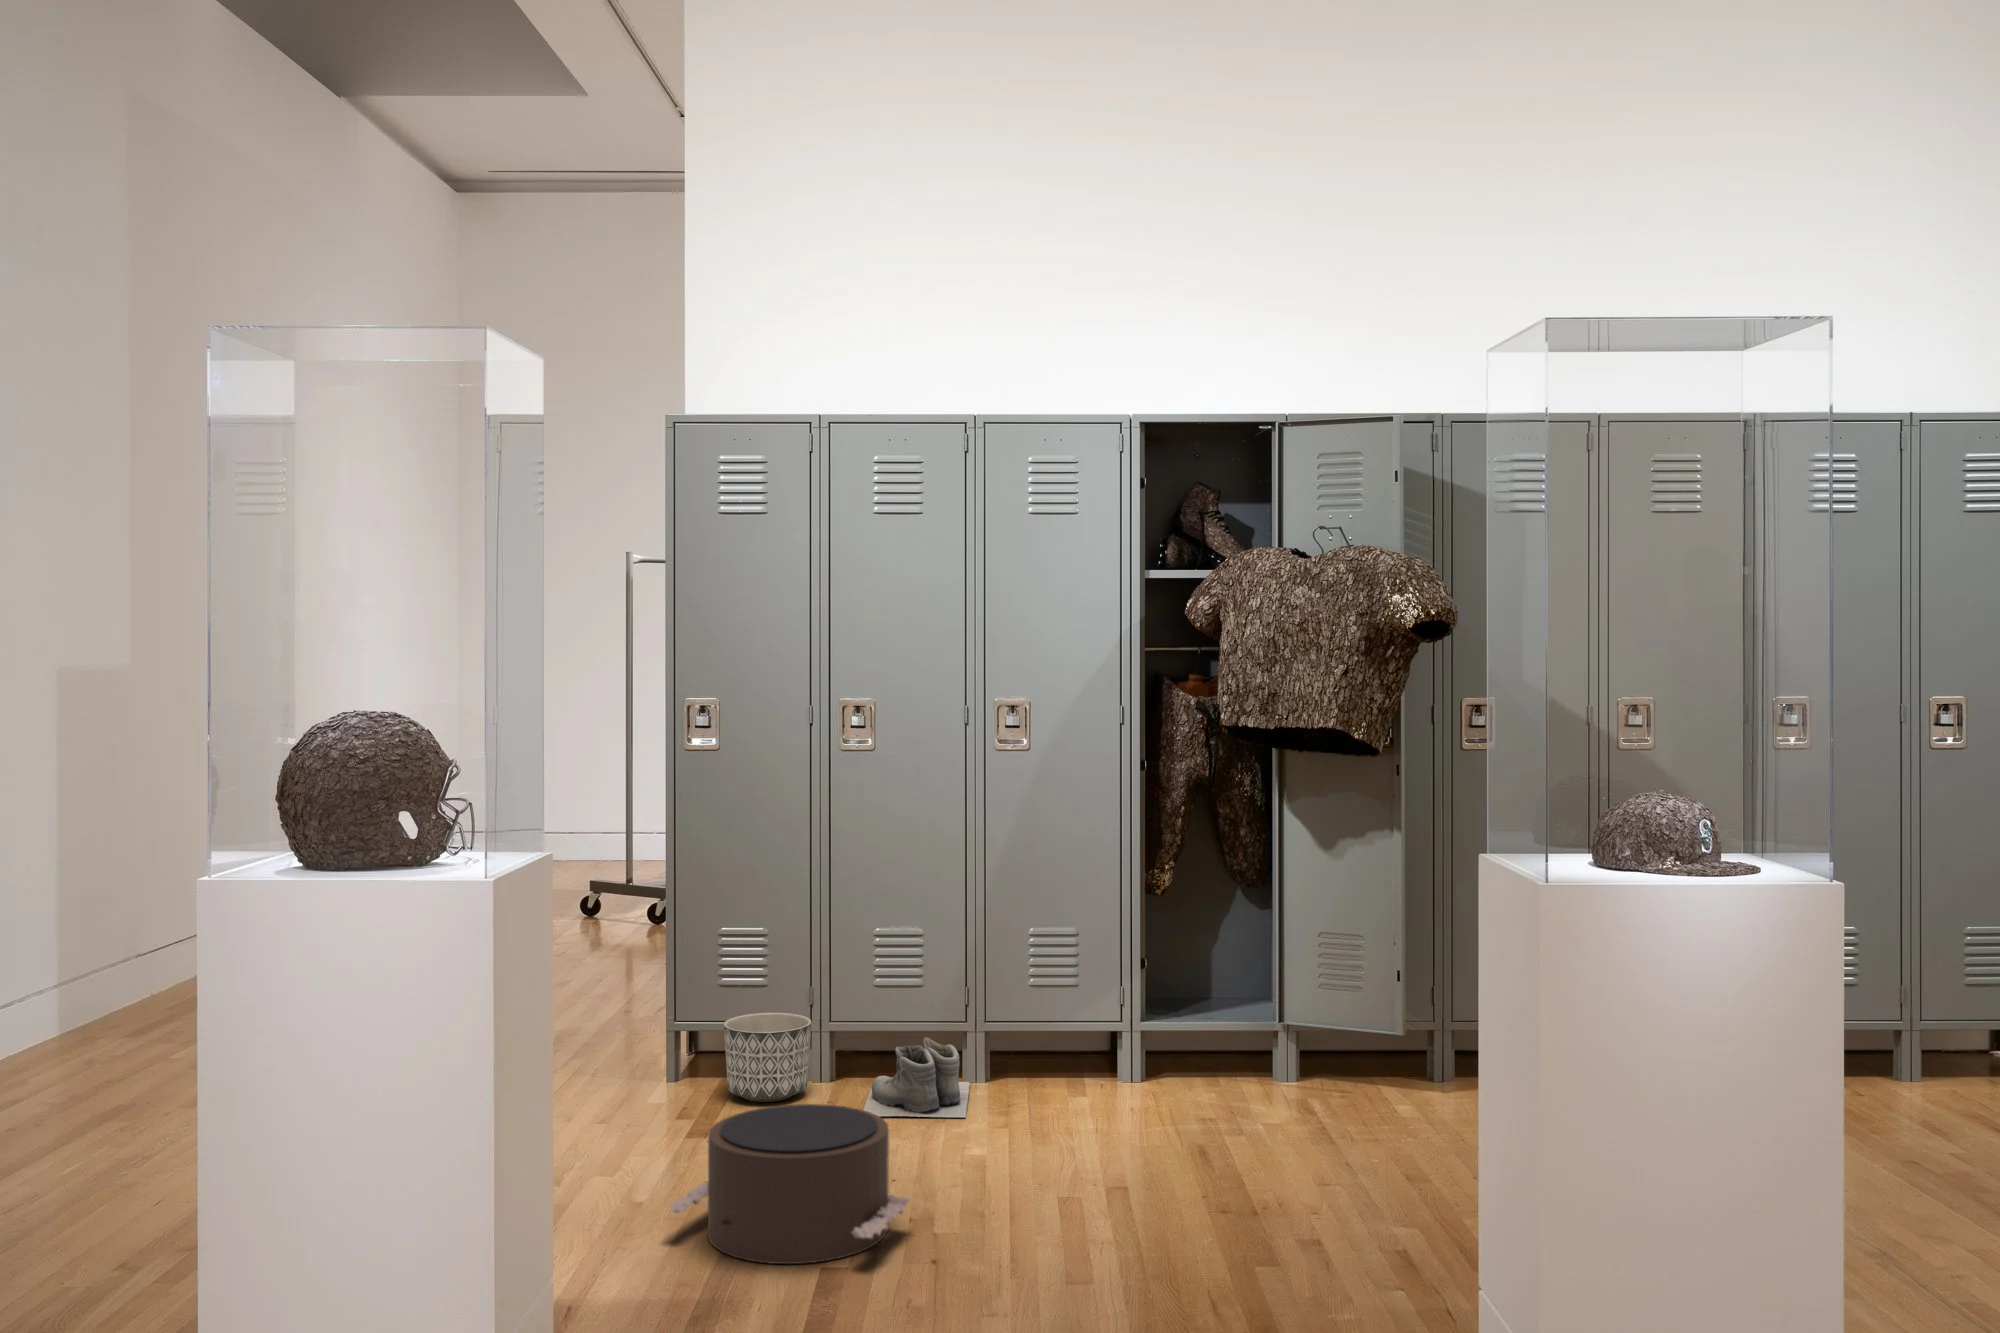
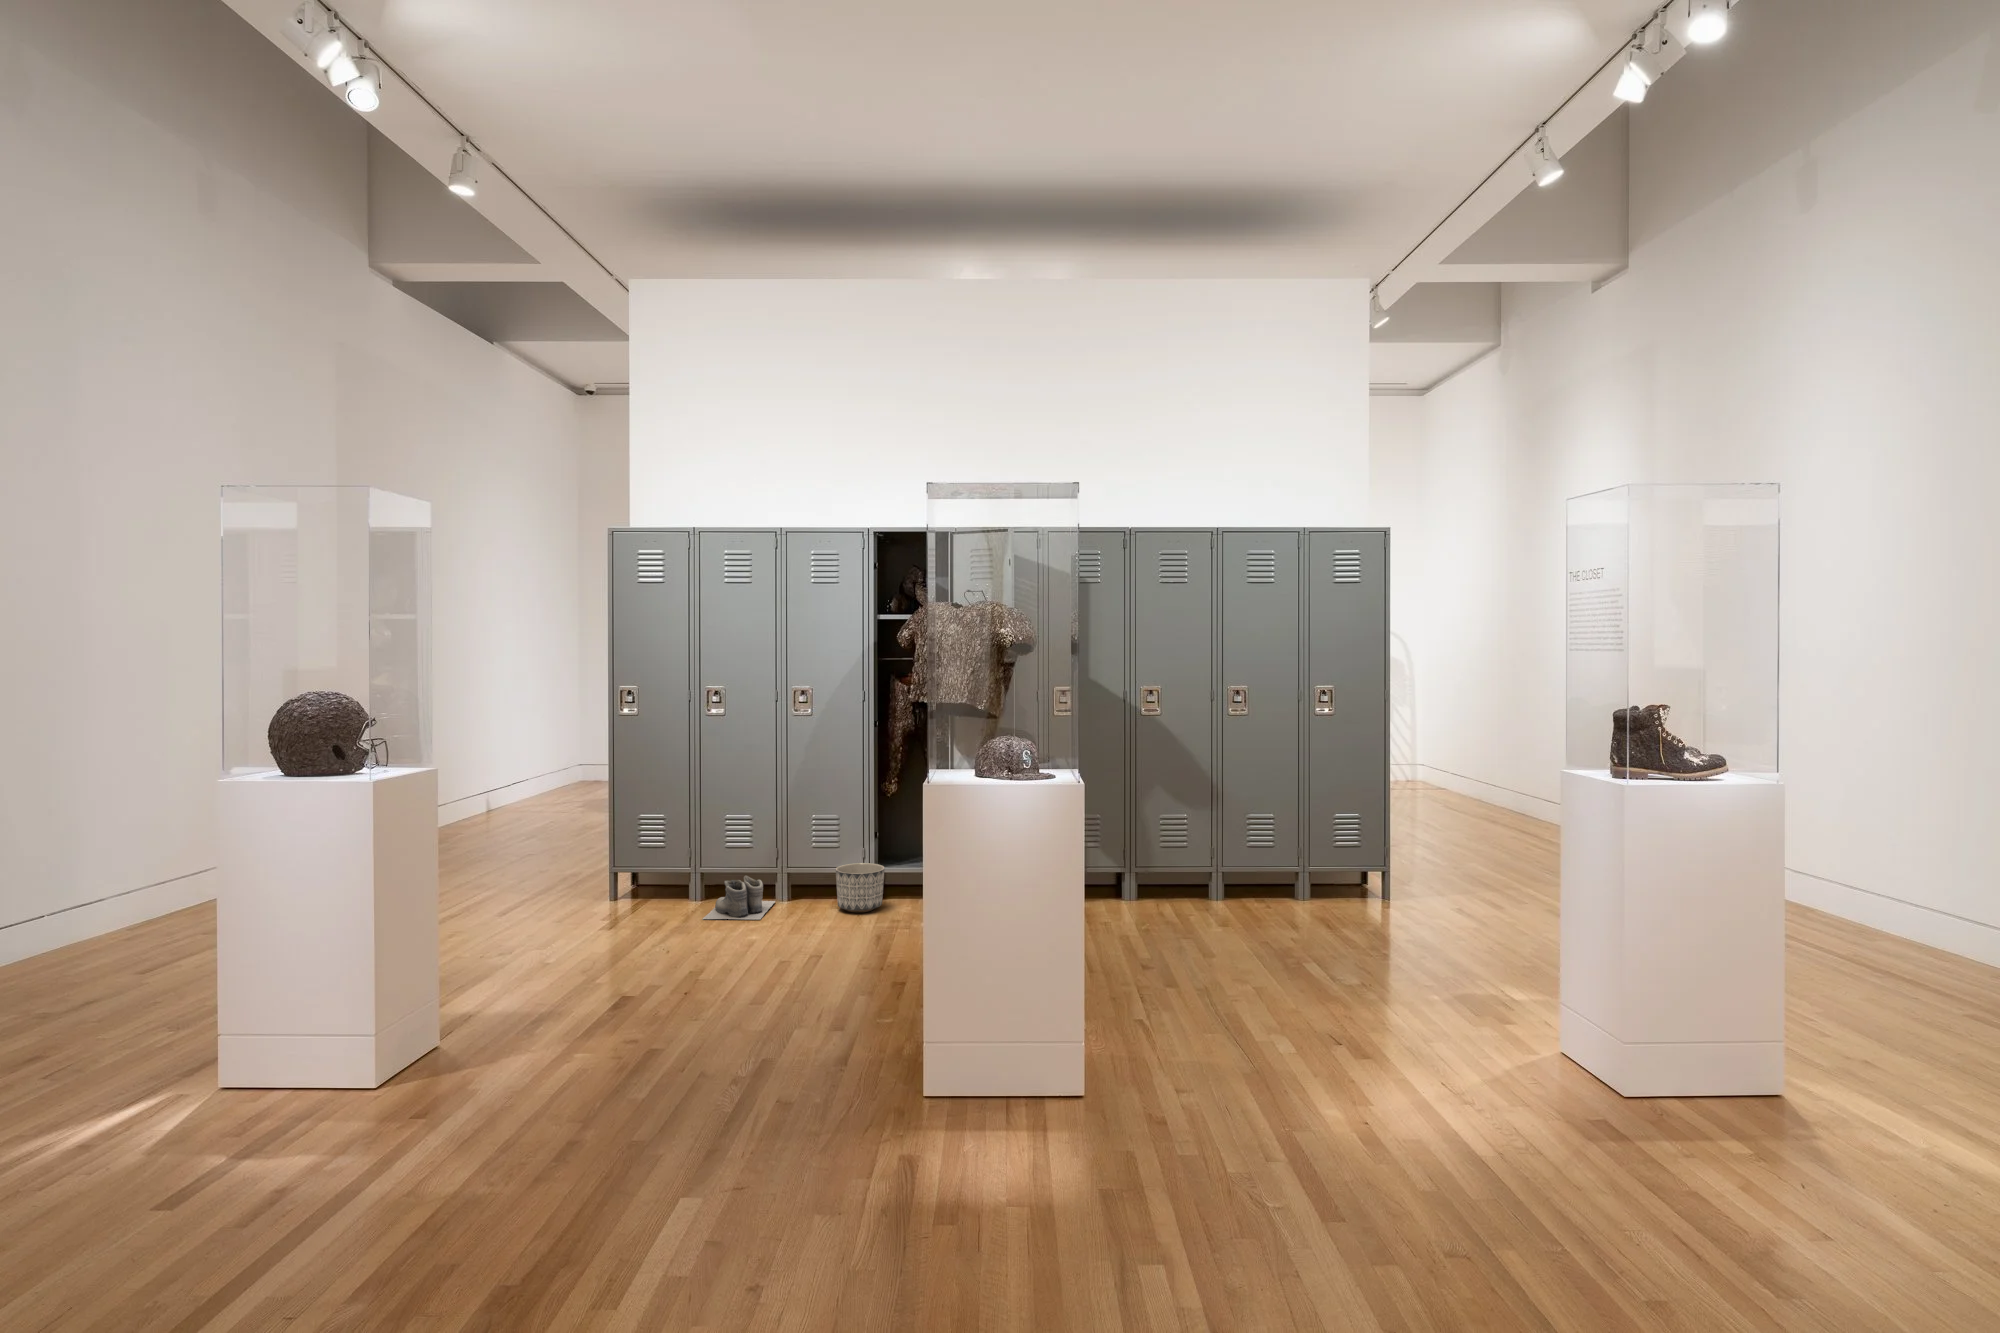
planter: present [724,1013,811,1102] -> present [836,863,885,912]
pouf: present [668,1104,910,1264] -> none [546,910,686,995]

